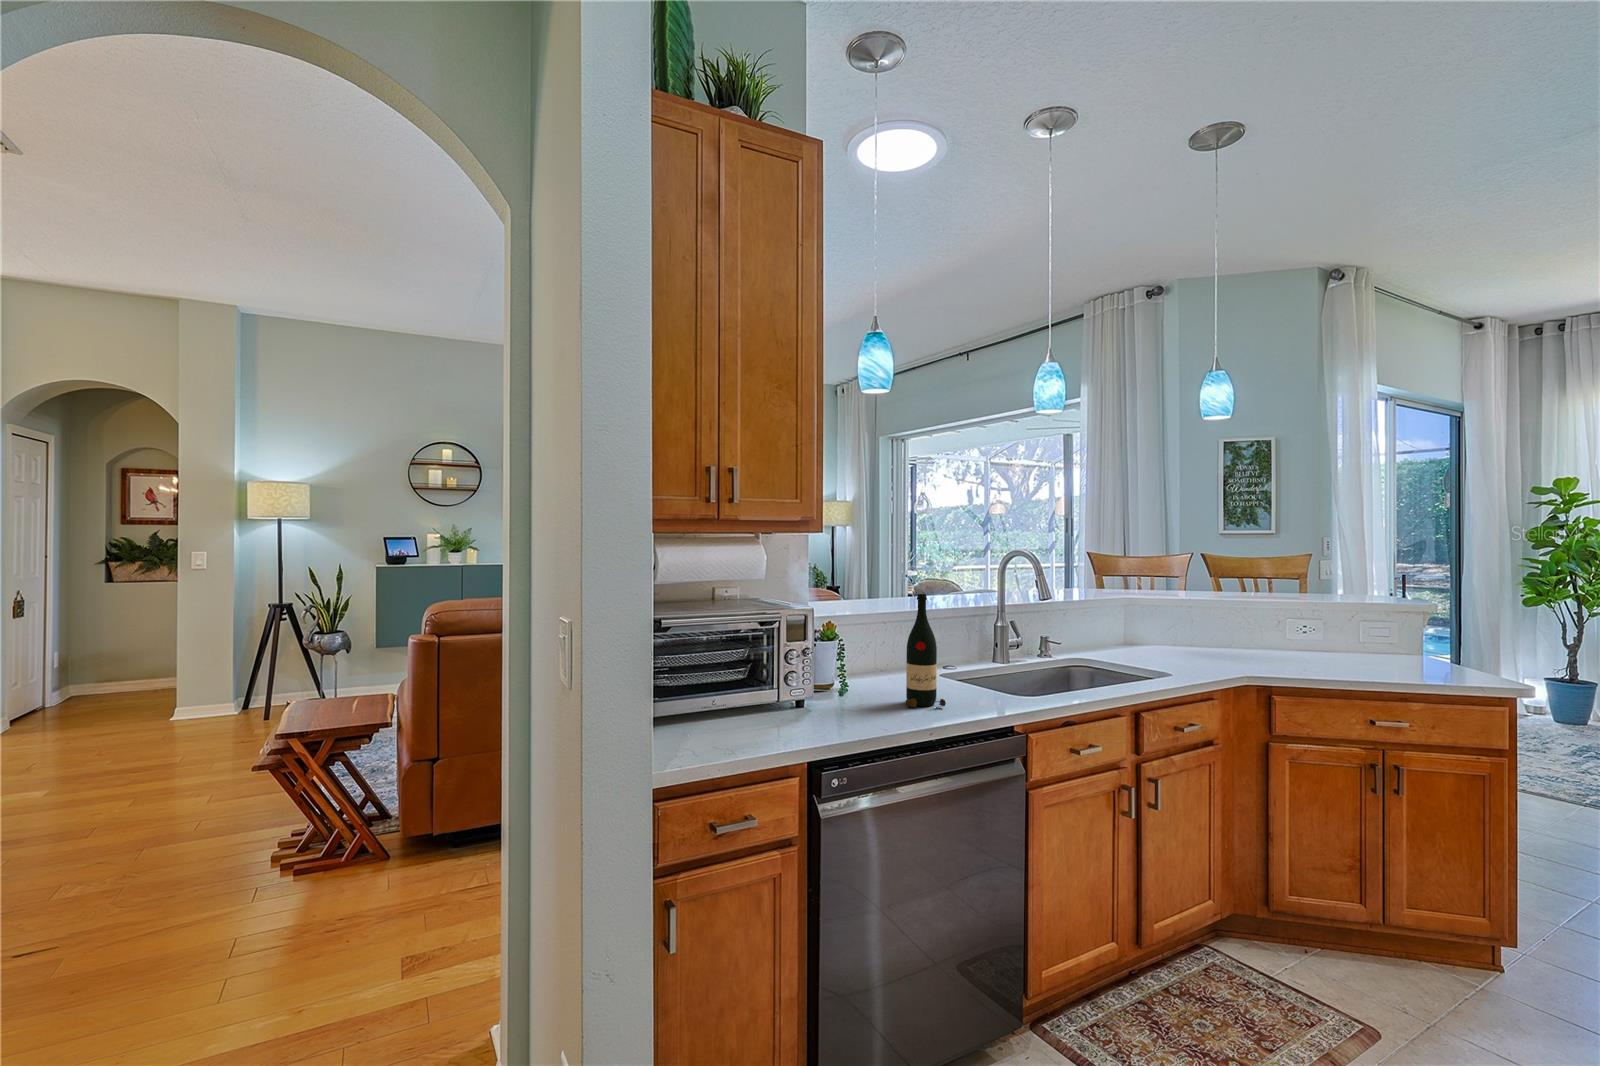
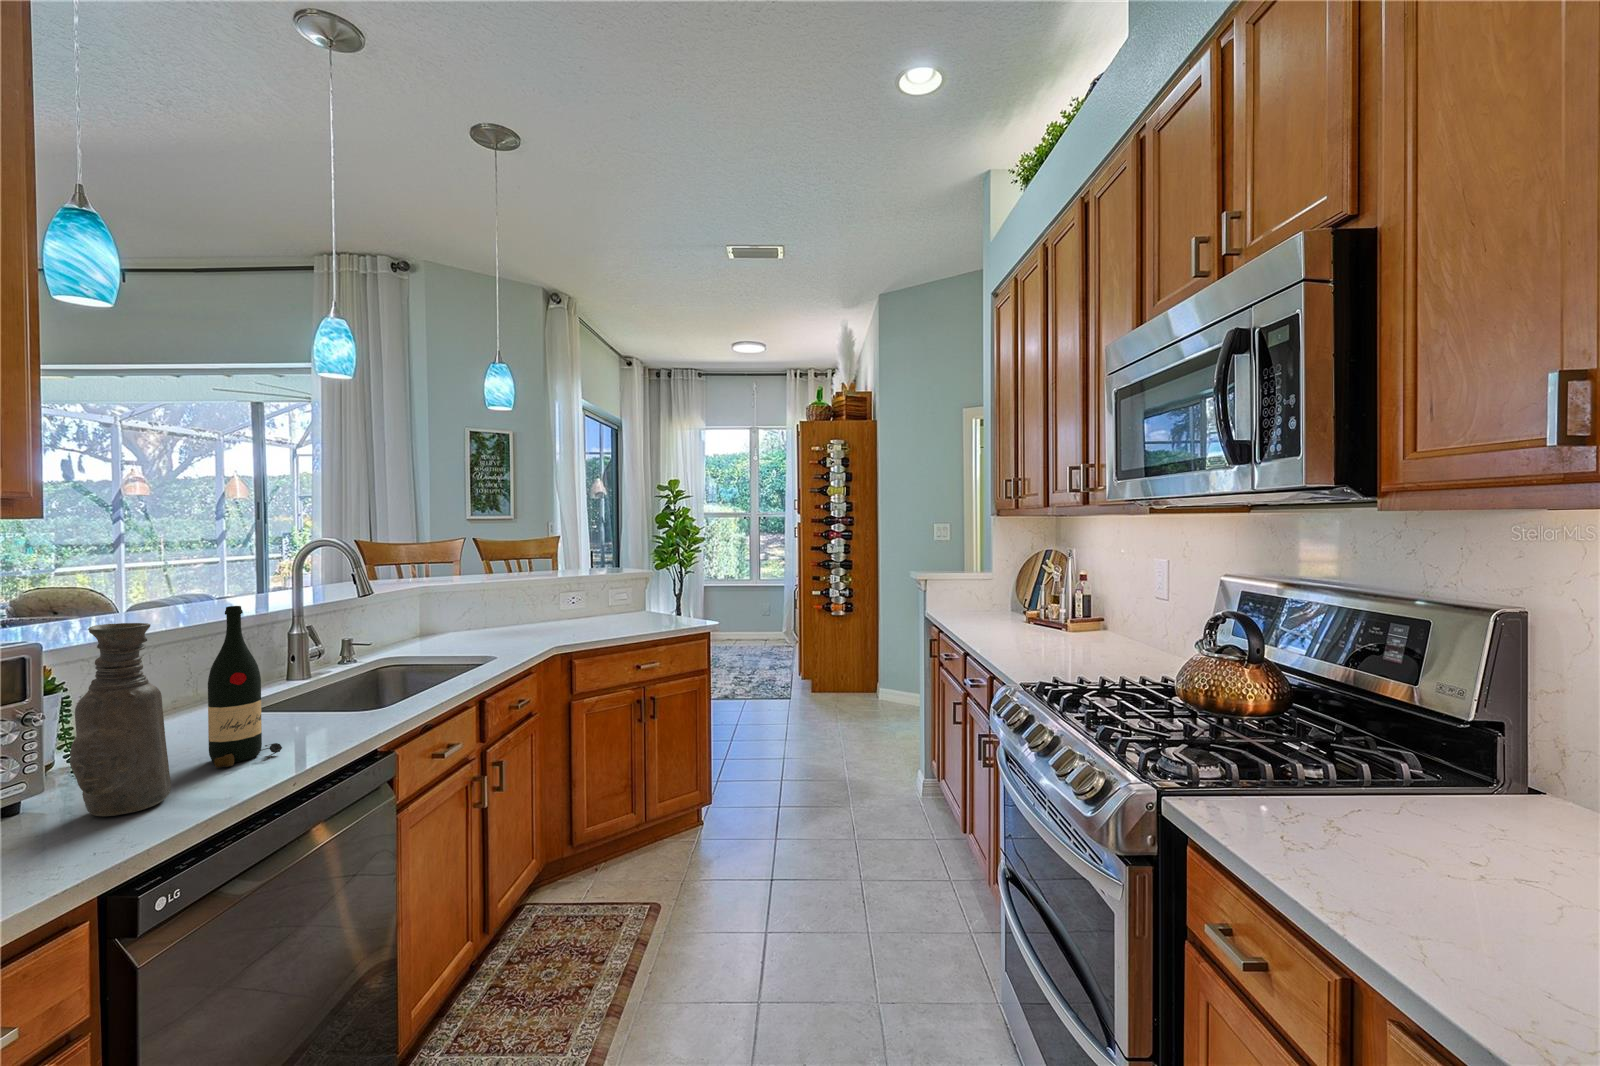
vase: none [826,597,873,718] -> present [70,623,171,816]

